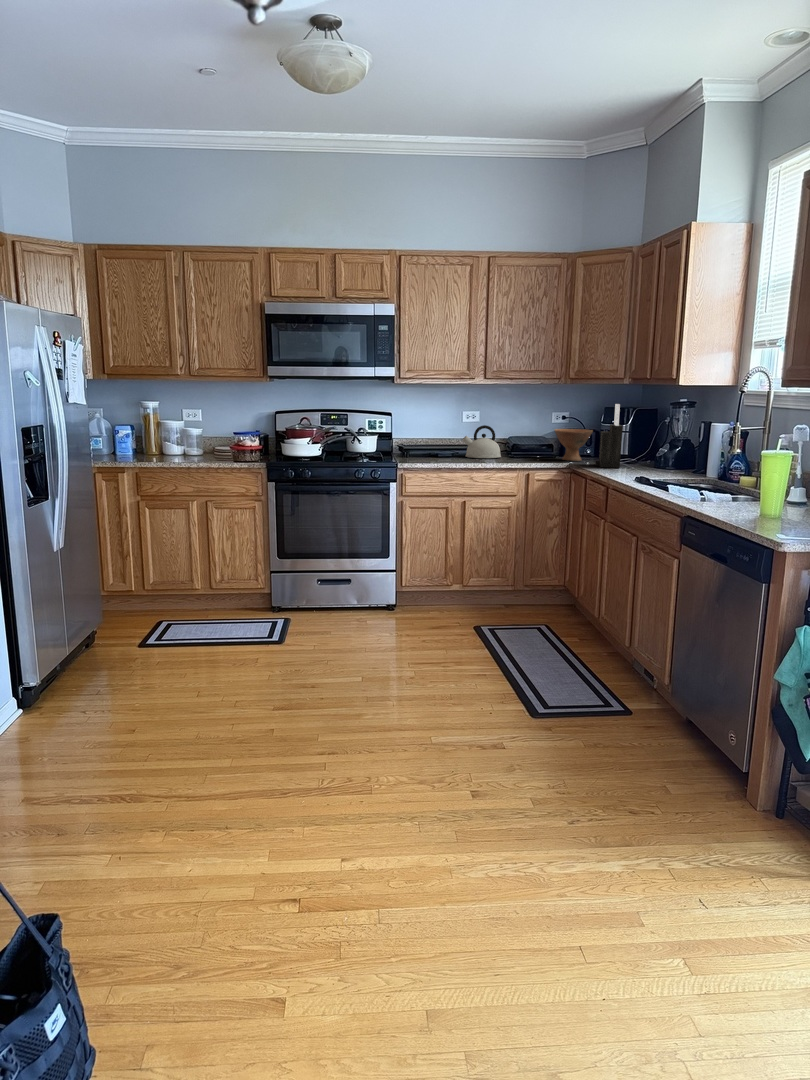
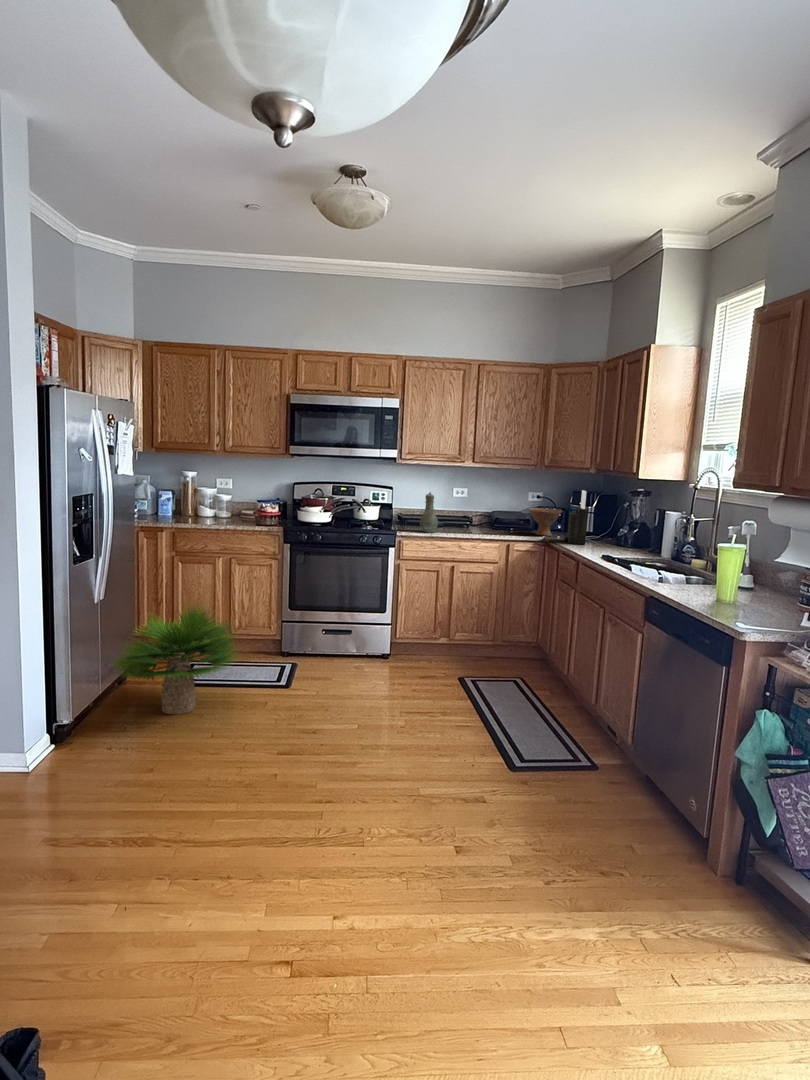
vase: none [425,414,446,462] -> present [420,492,438,533]
kettle: present [463,425,501,458] -> none [452,503,484,530]
potted plant: none [75,546,228,675] -> present [114,604,235,714]

